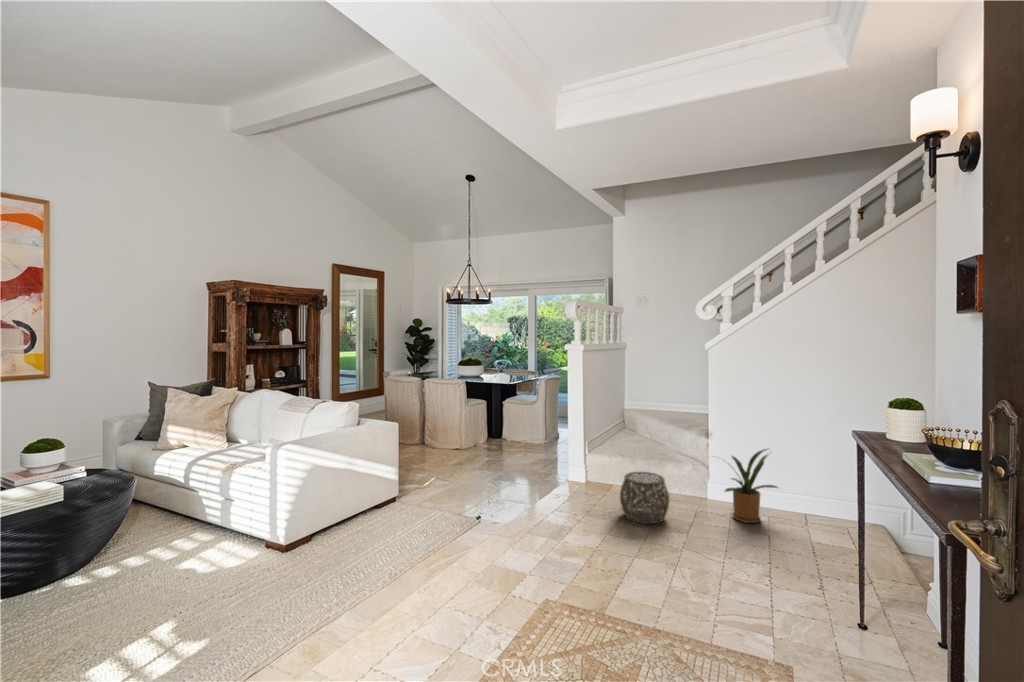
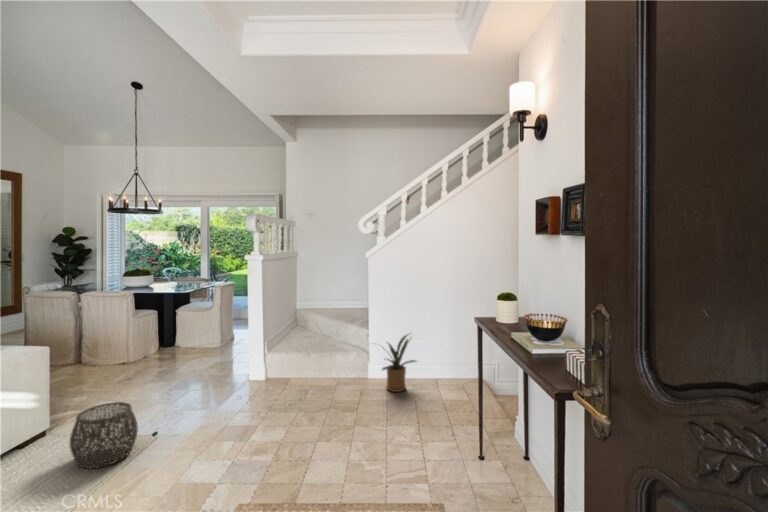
woven basket: present [620,472,669,524] -> present [70,402,138,469]

